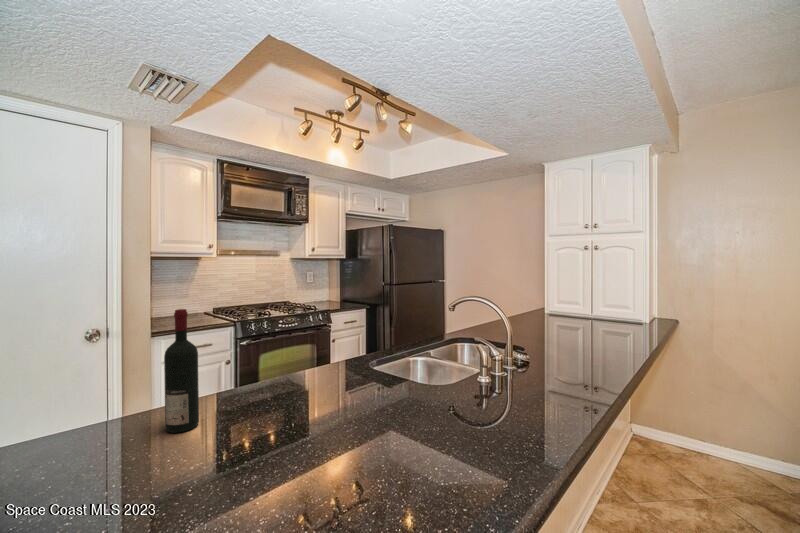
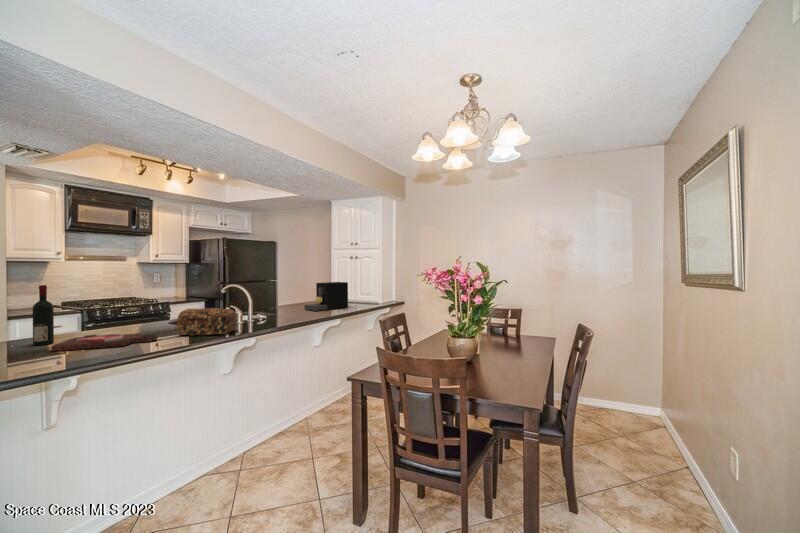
coffee maker: none [548,294,623,348] -> present [305,282,348,311]
bread loaf: none [413,362,524,432] -> present [177,308,237,336]
cutting board: none [190,413,384,473] -> present [51,333,157,351]

